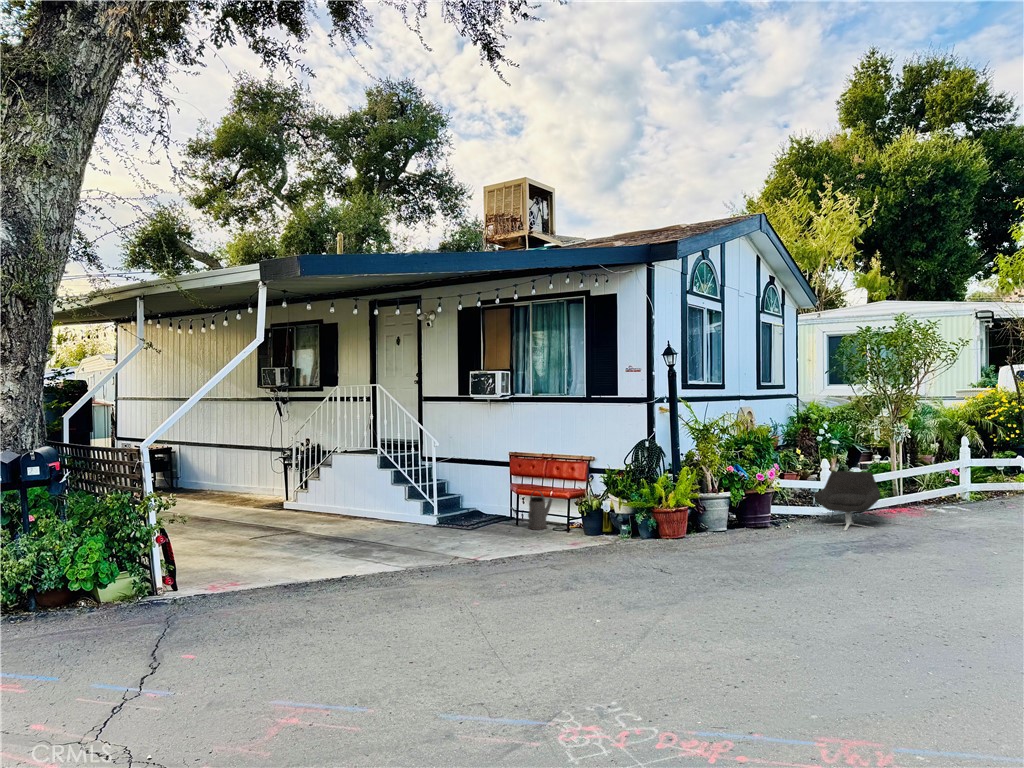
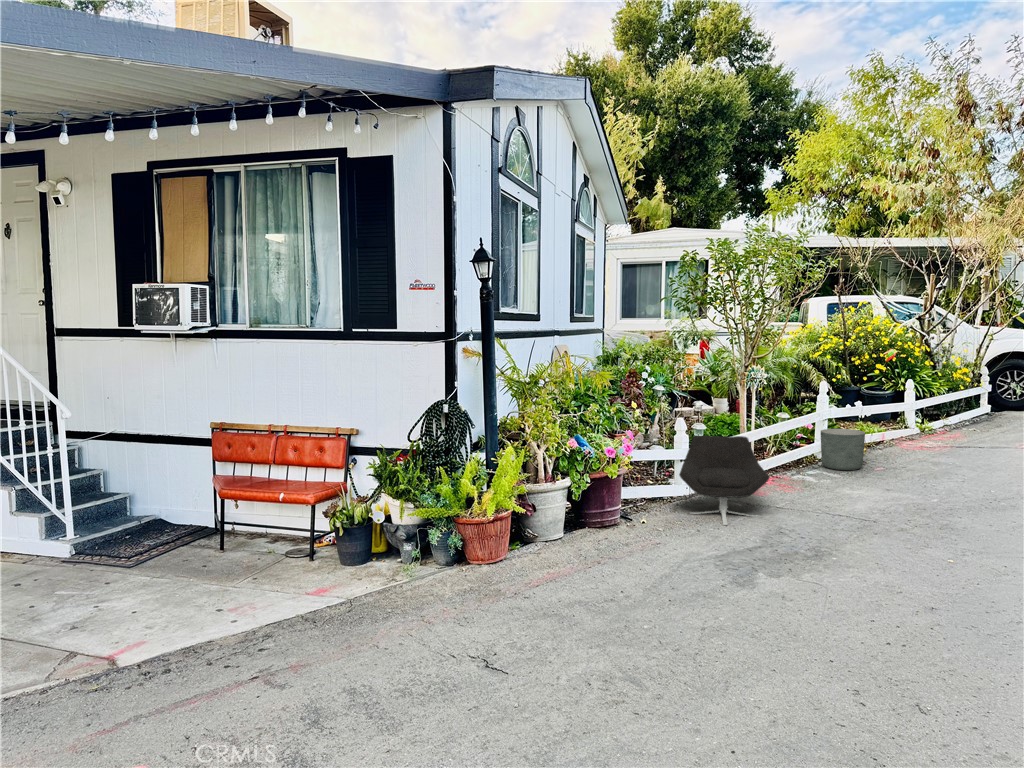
planter: none [962,475,1001,508] -> present [821,429,865,470]
watering can: present [528,490,552,530] -> none [240,488,289,557]

